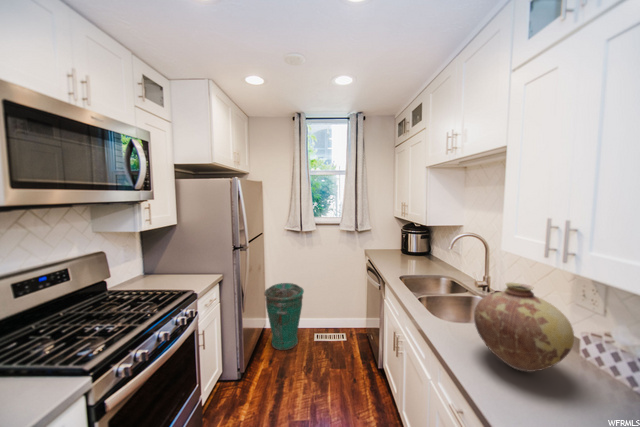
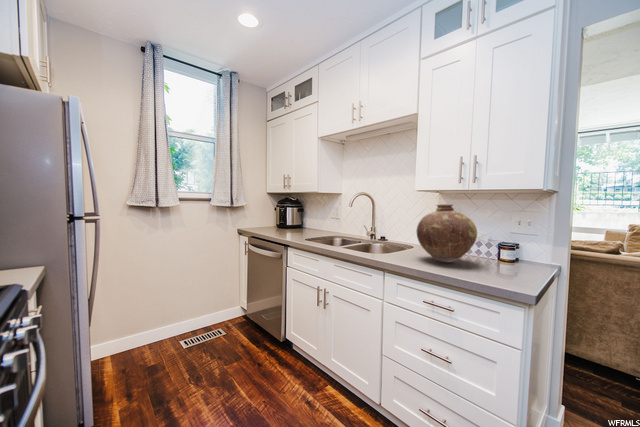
trash can: present [264,283,304,350] -> none [101,279,170,378]

